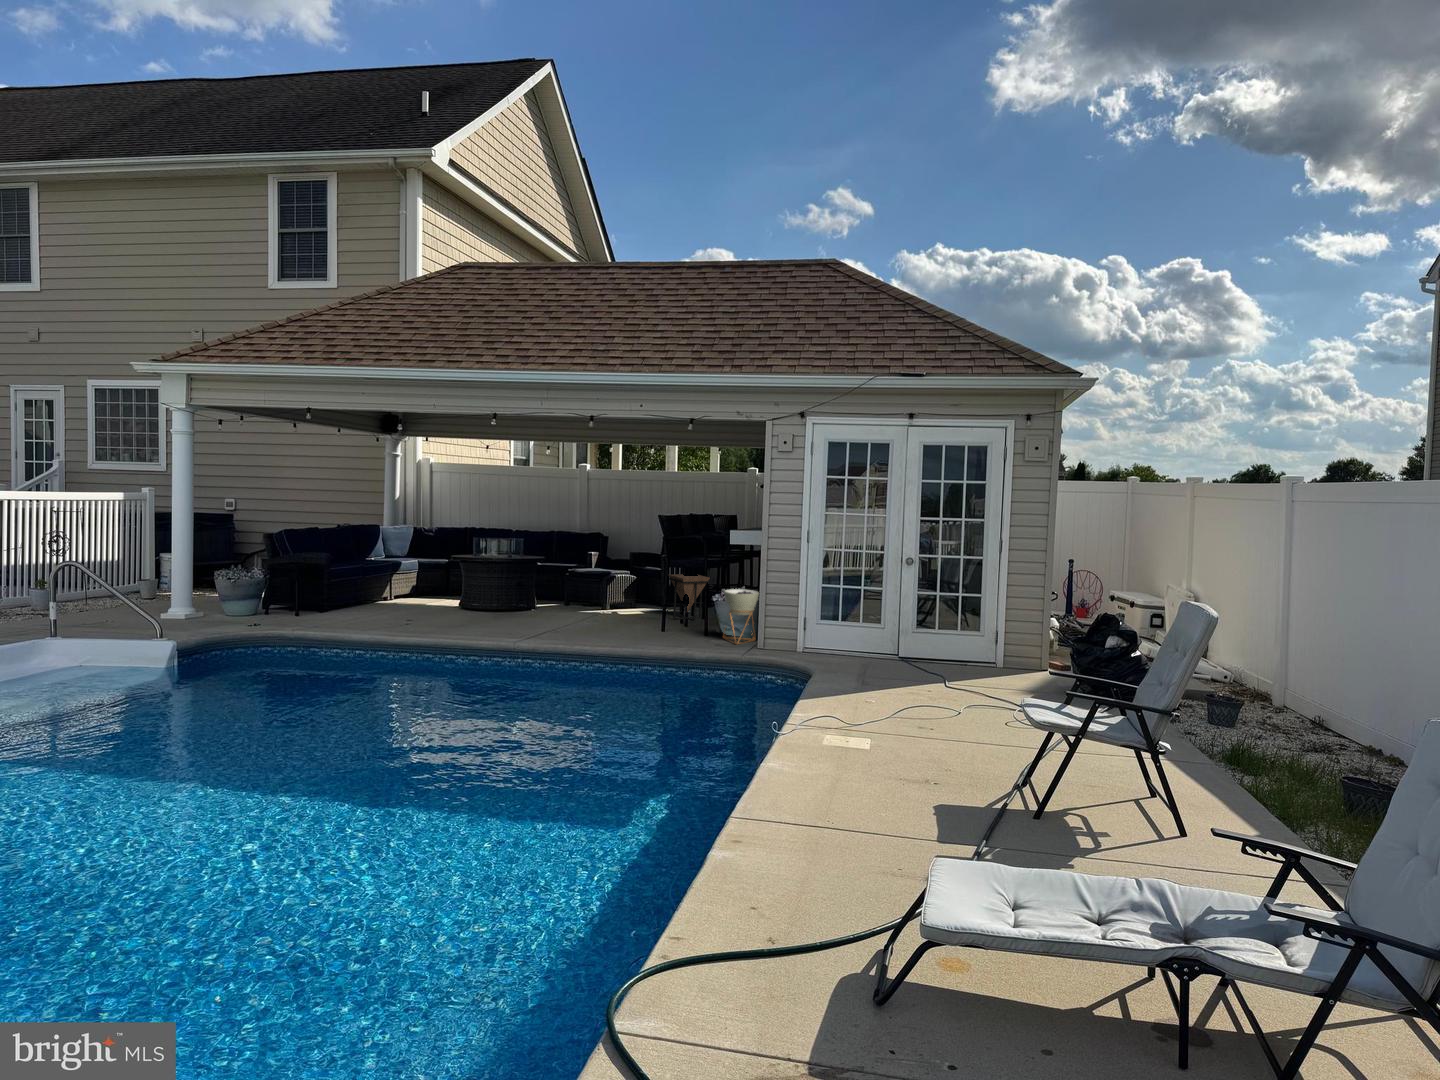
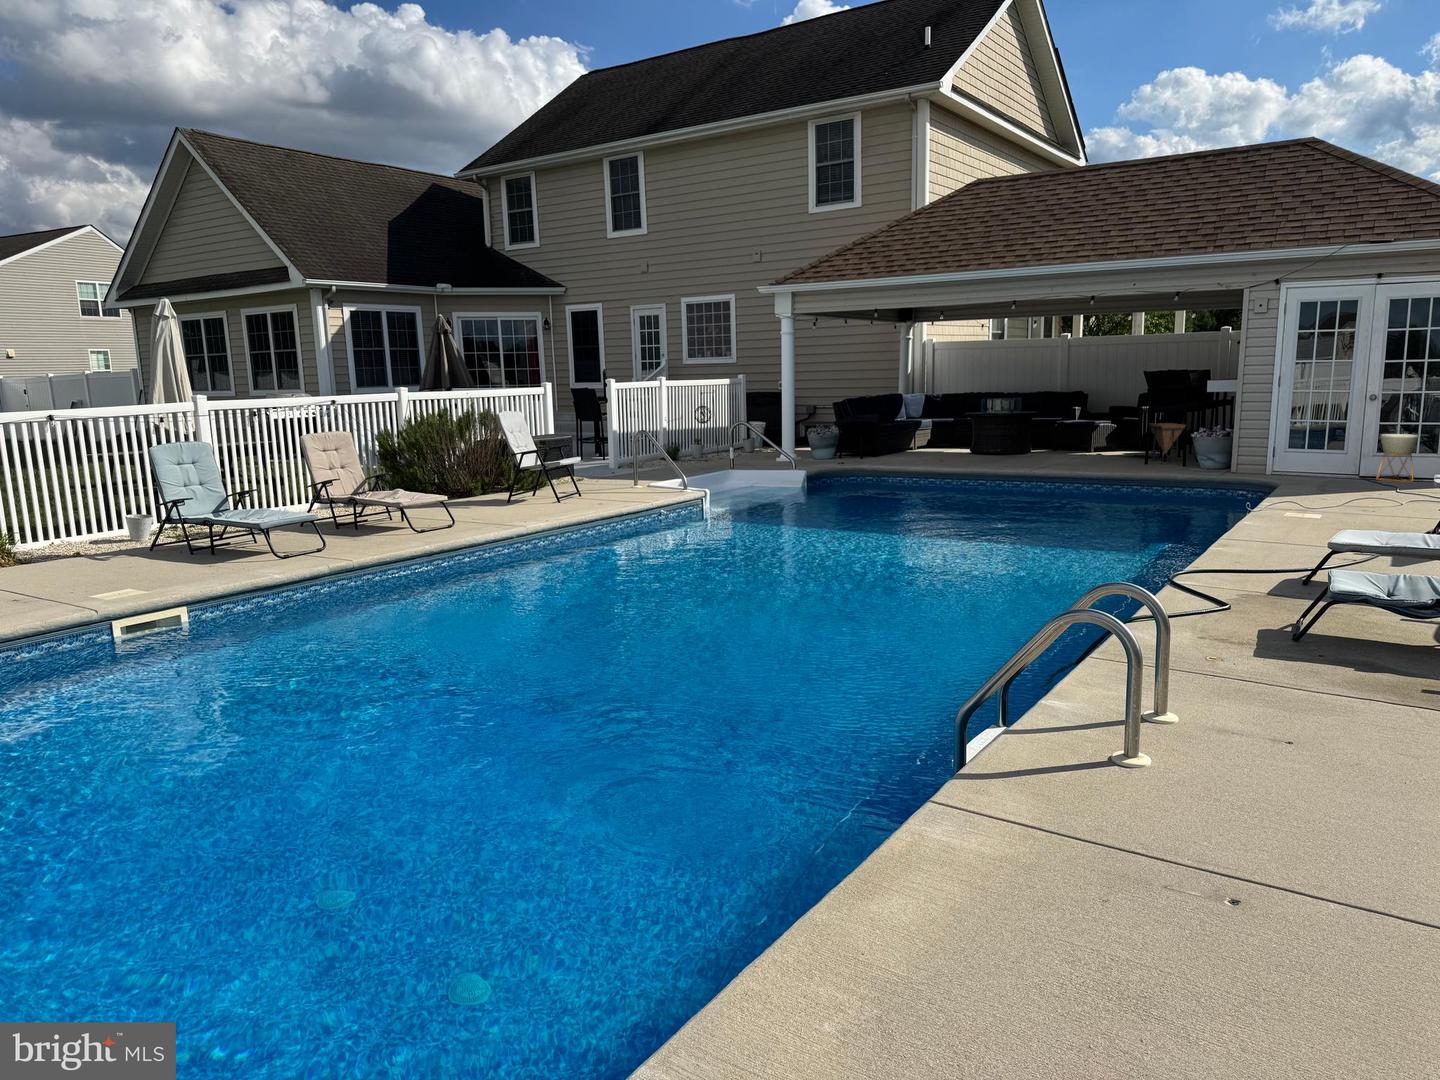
planter: present [723,589,759,644] -> present [1376,434,1418,482]

